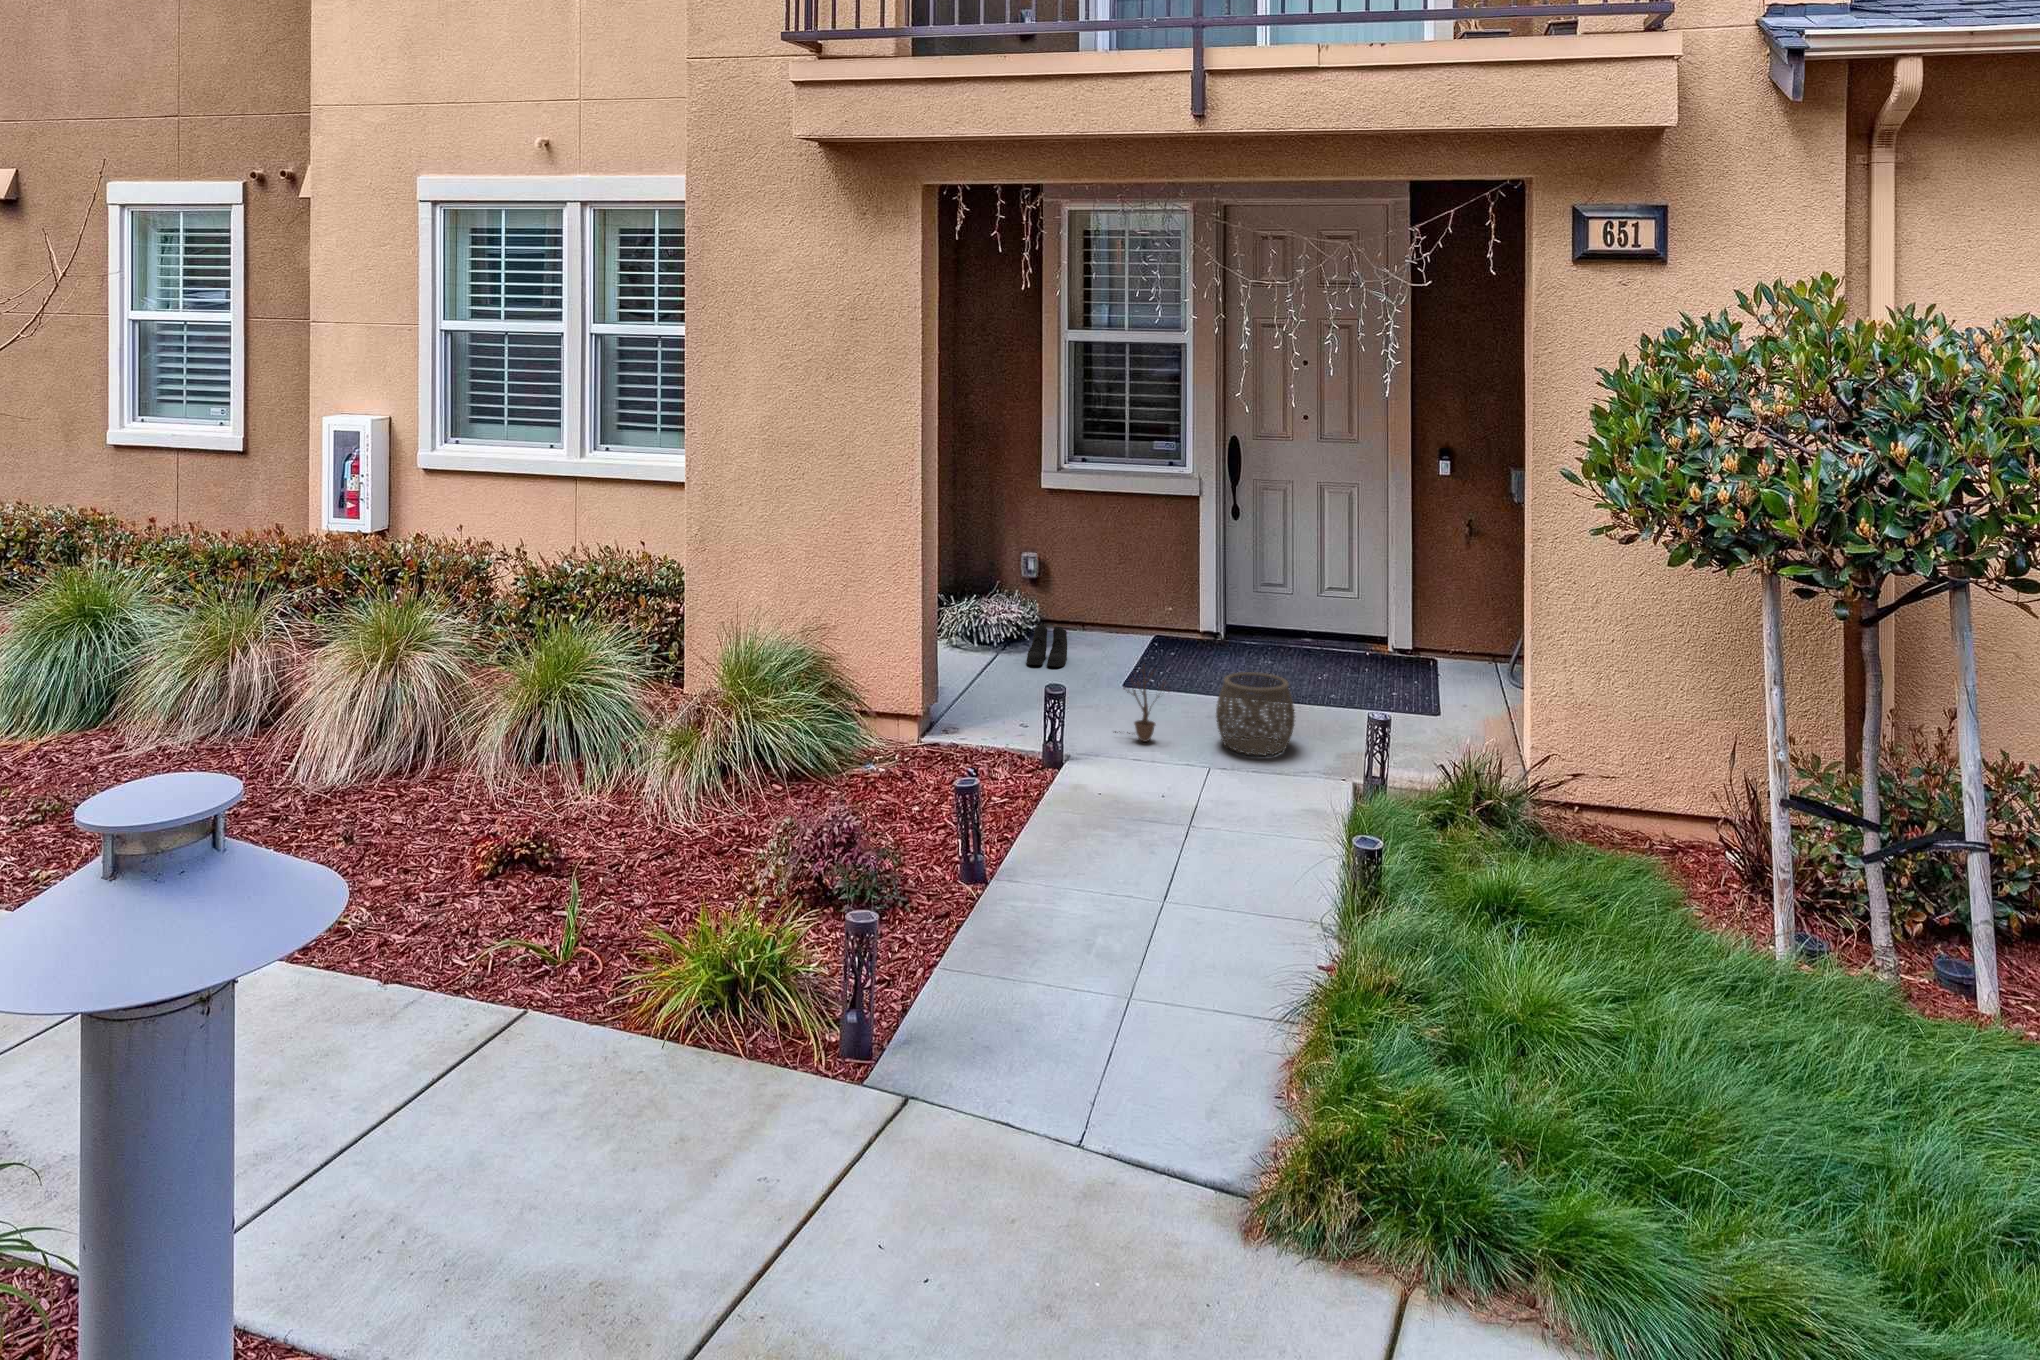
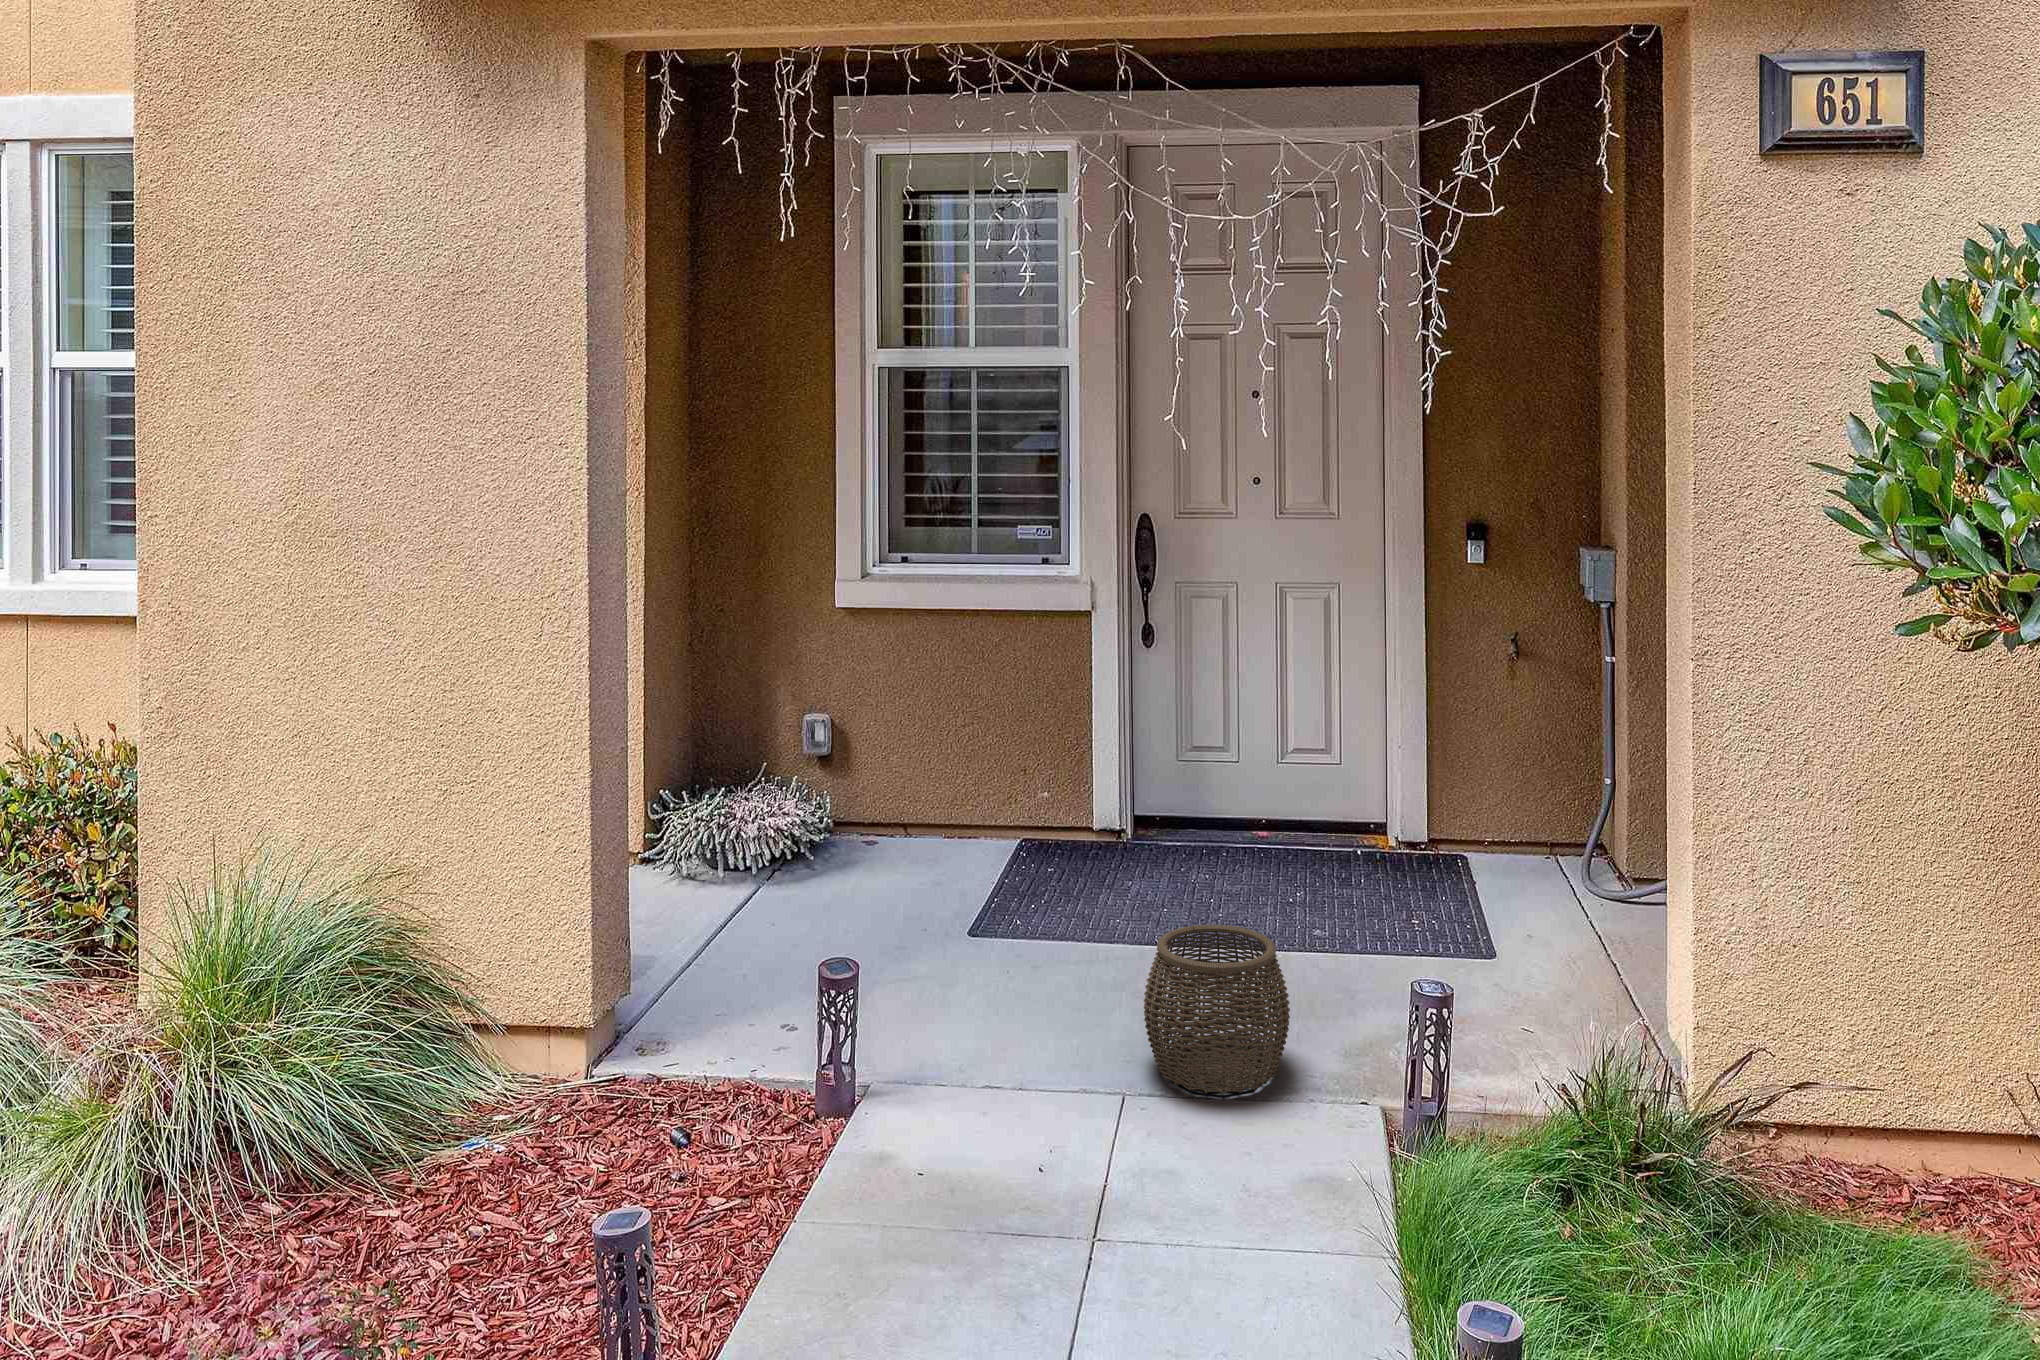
boots: present [1027,625,1067,667] -> none [806,838,877,911]
decorative plant: present [1115,665,1169,742] -> none [952,925,1059,1075]

